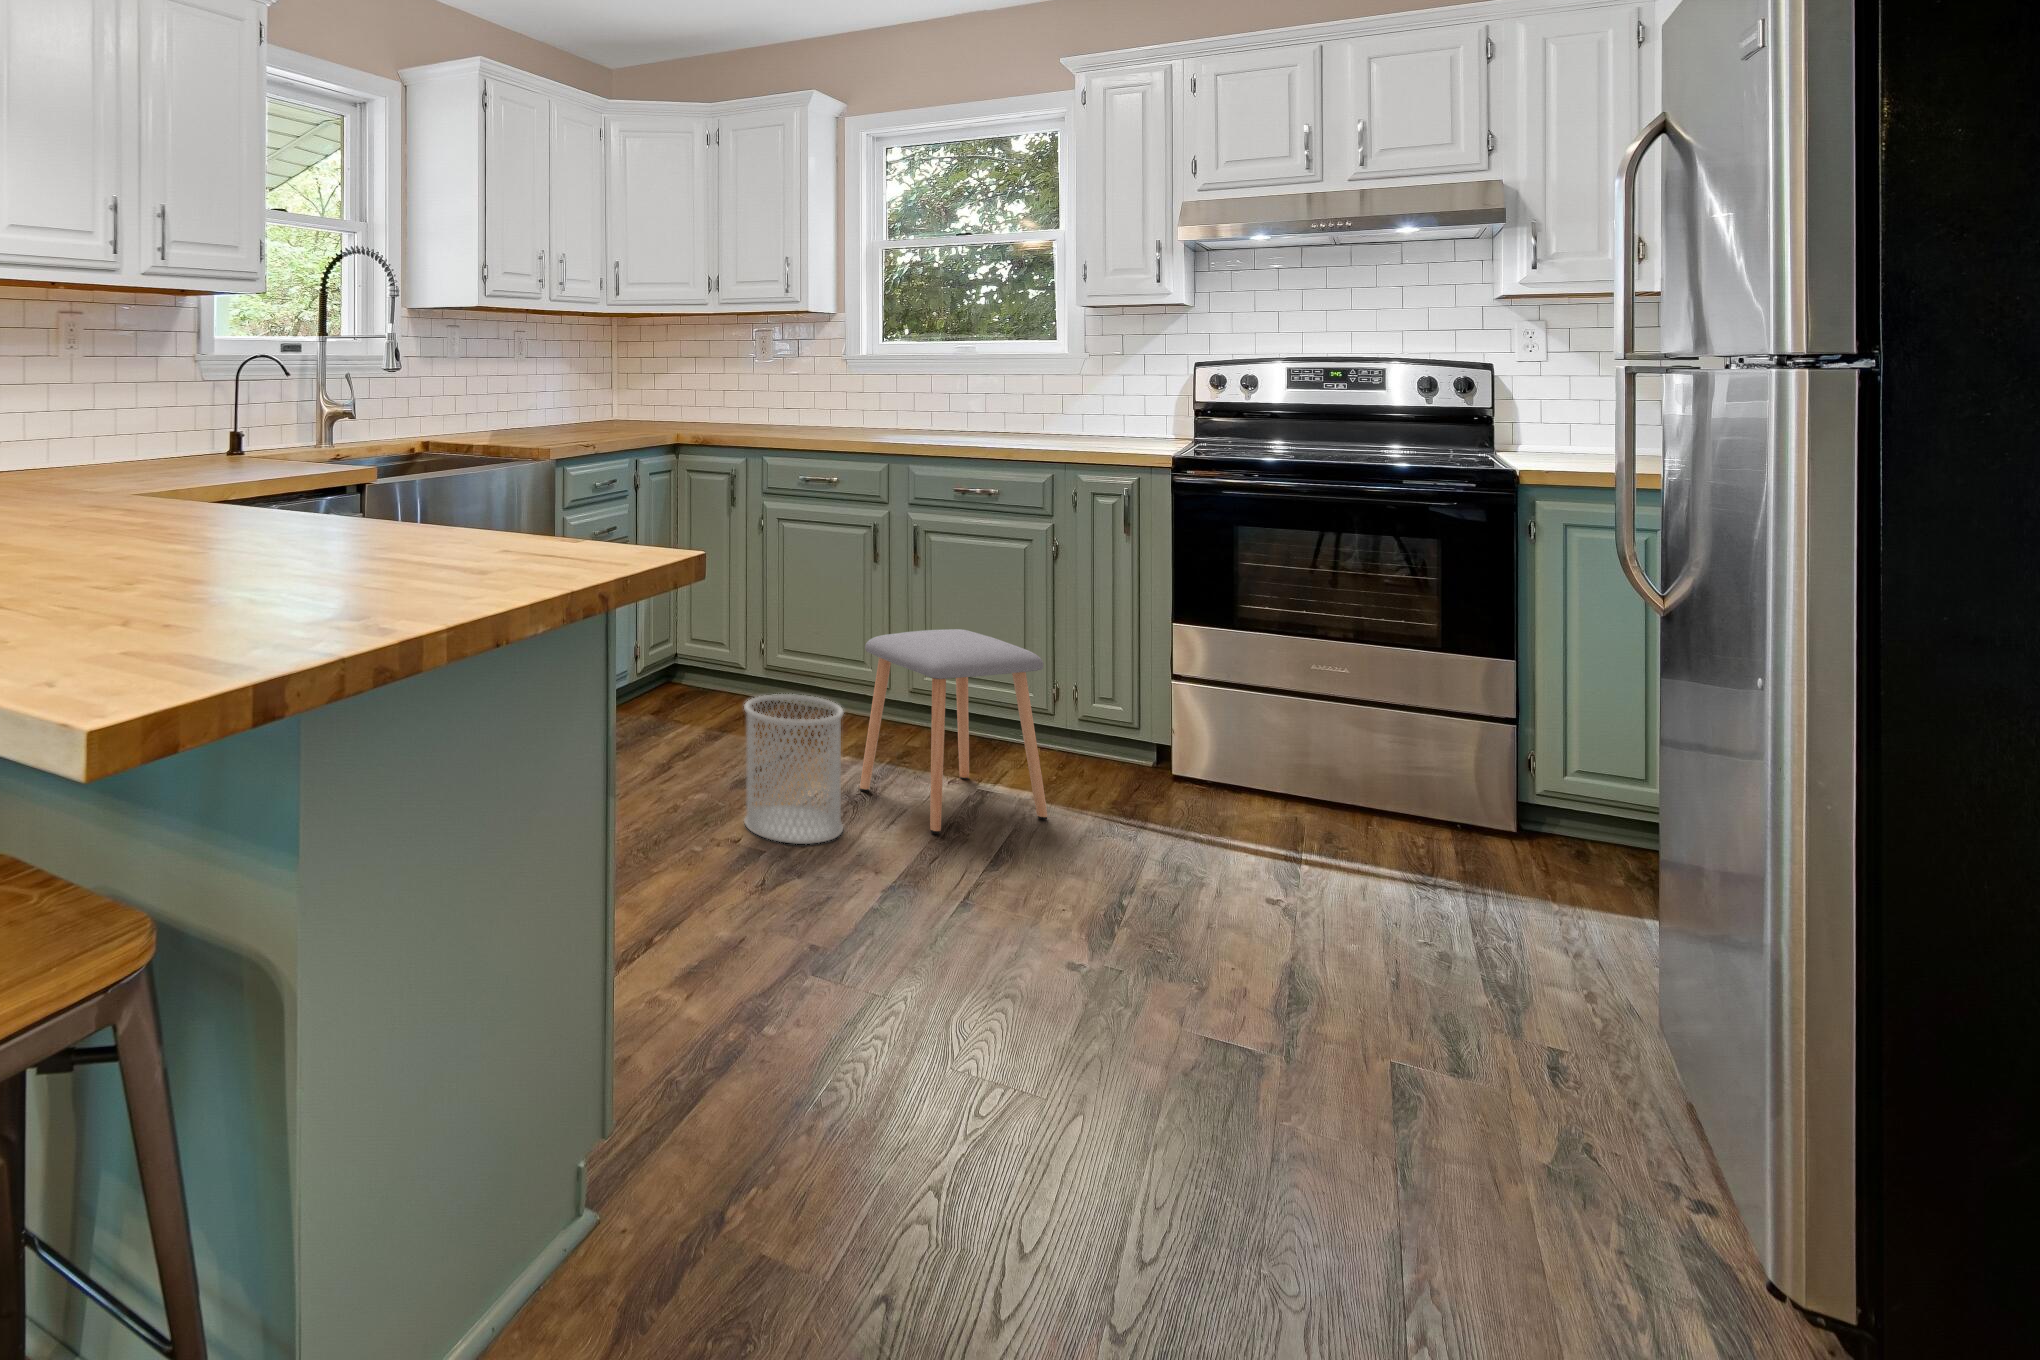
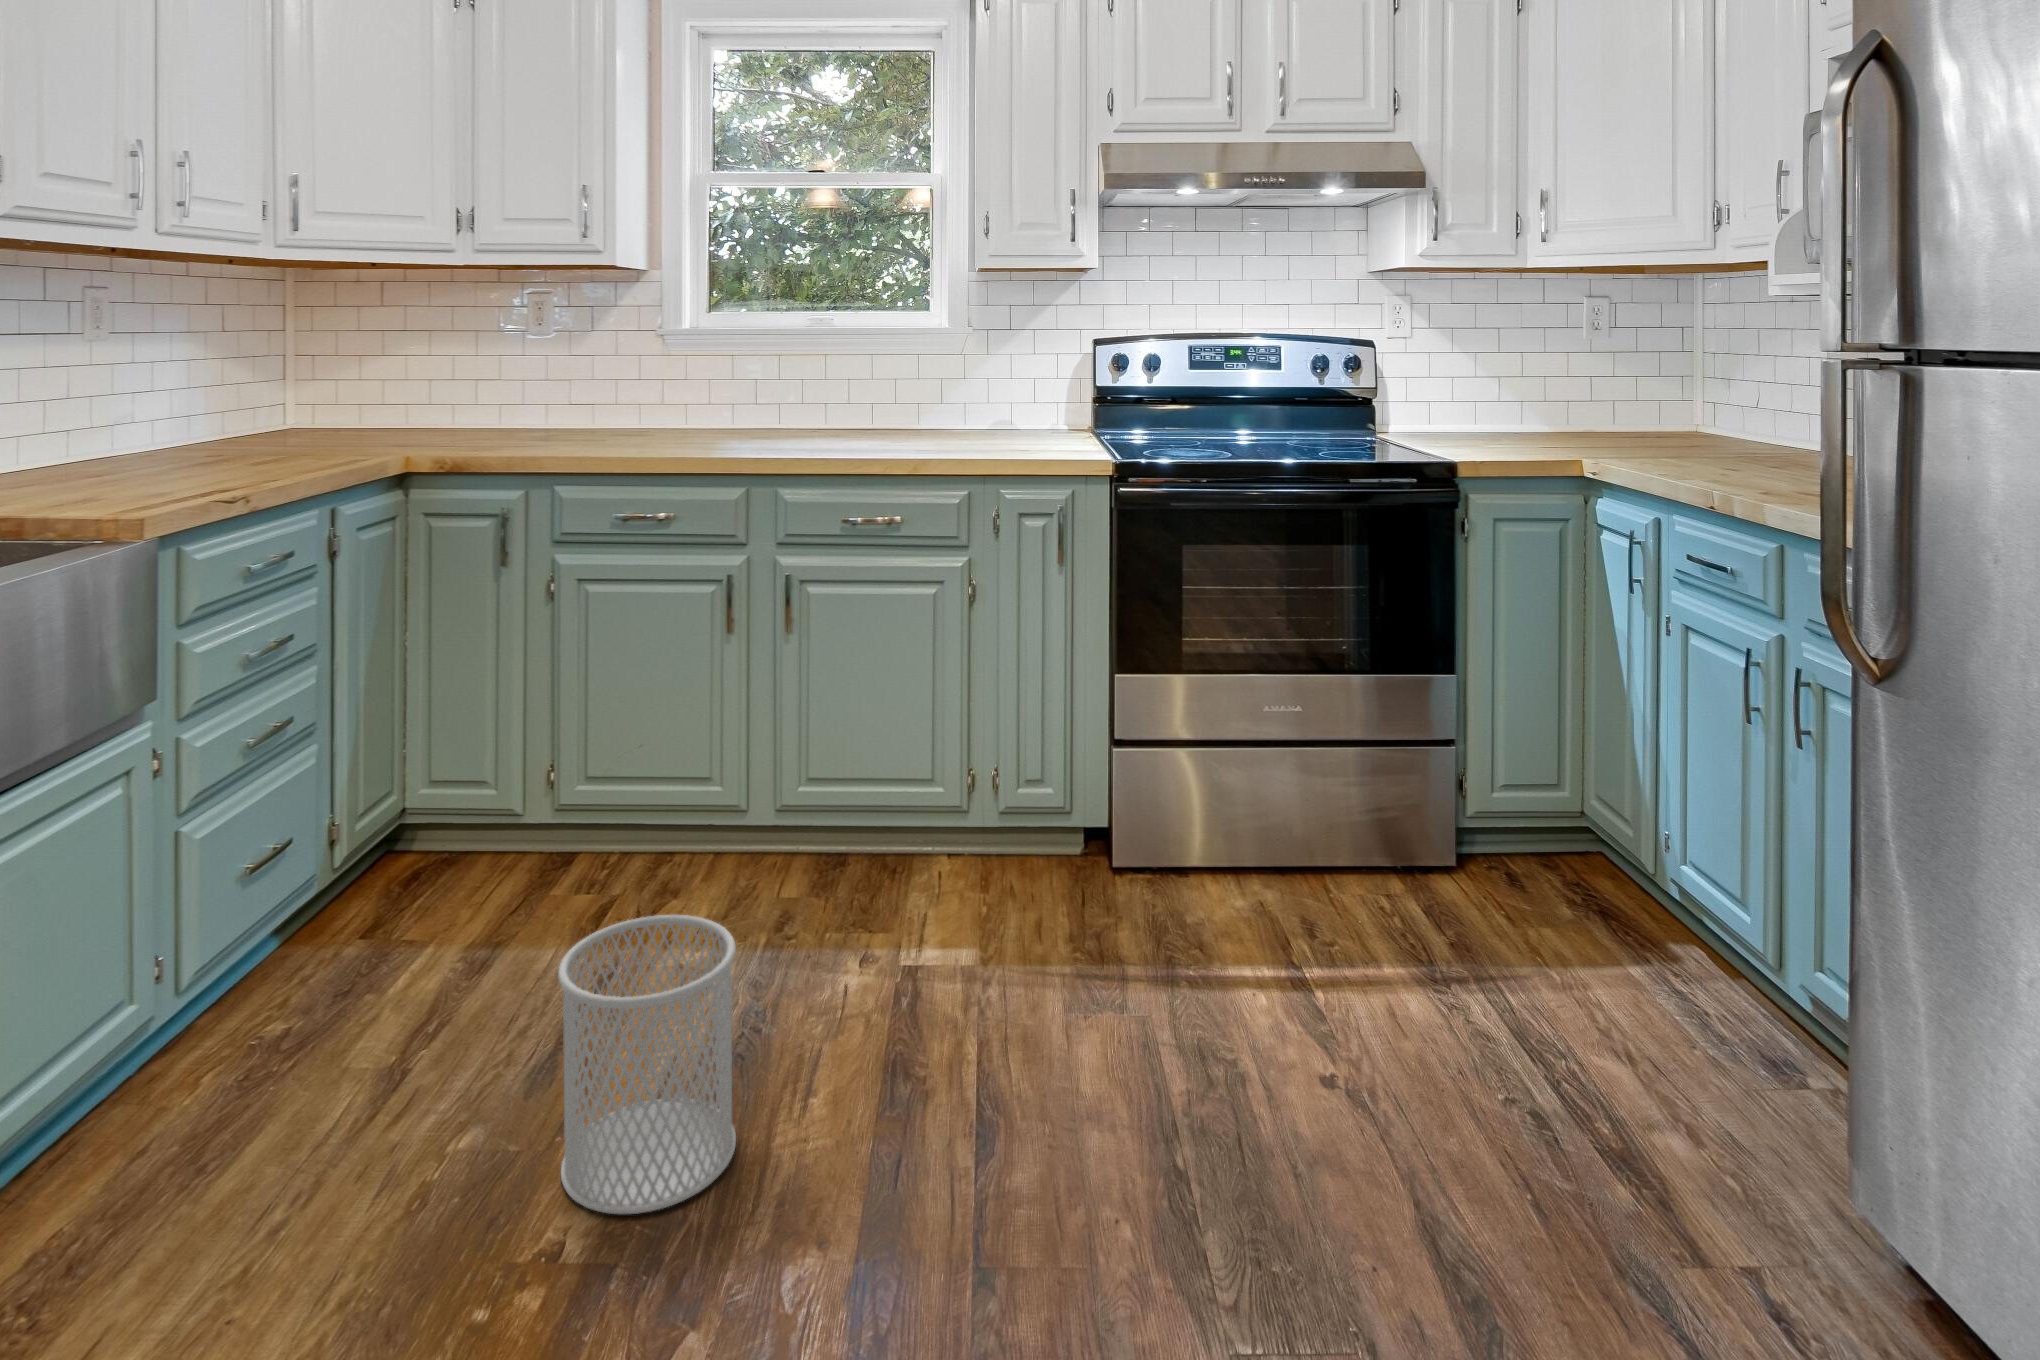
stool: present [860,629,1048,834] -> none [740,738,1012,1094]

